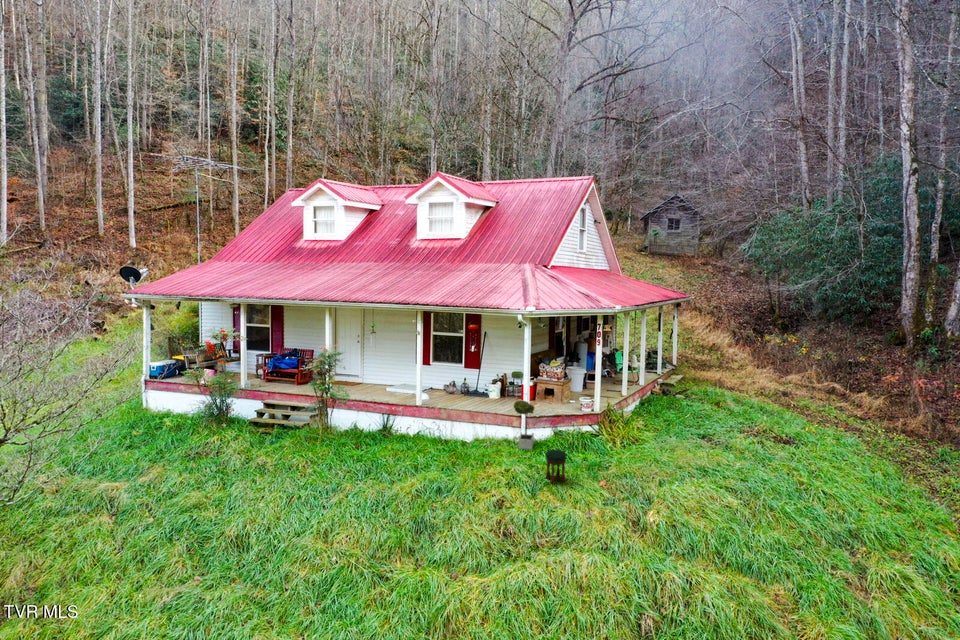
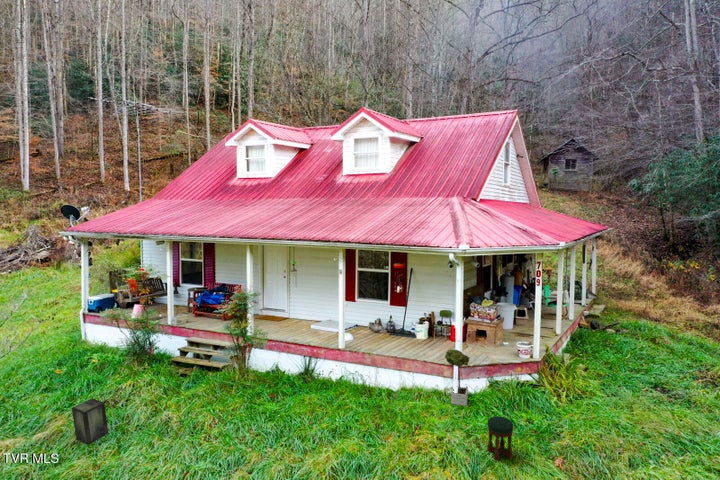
storage box: none [168,449,202,490] -> present [72,398,108,444]

